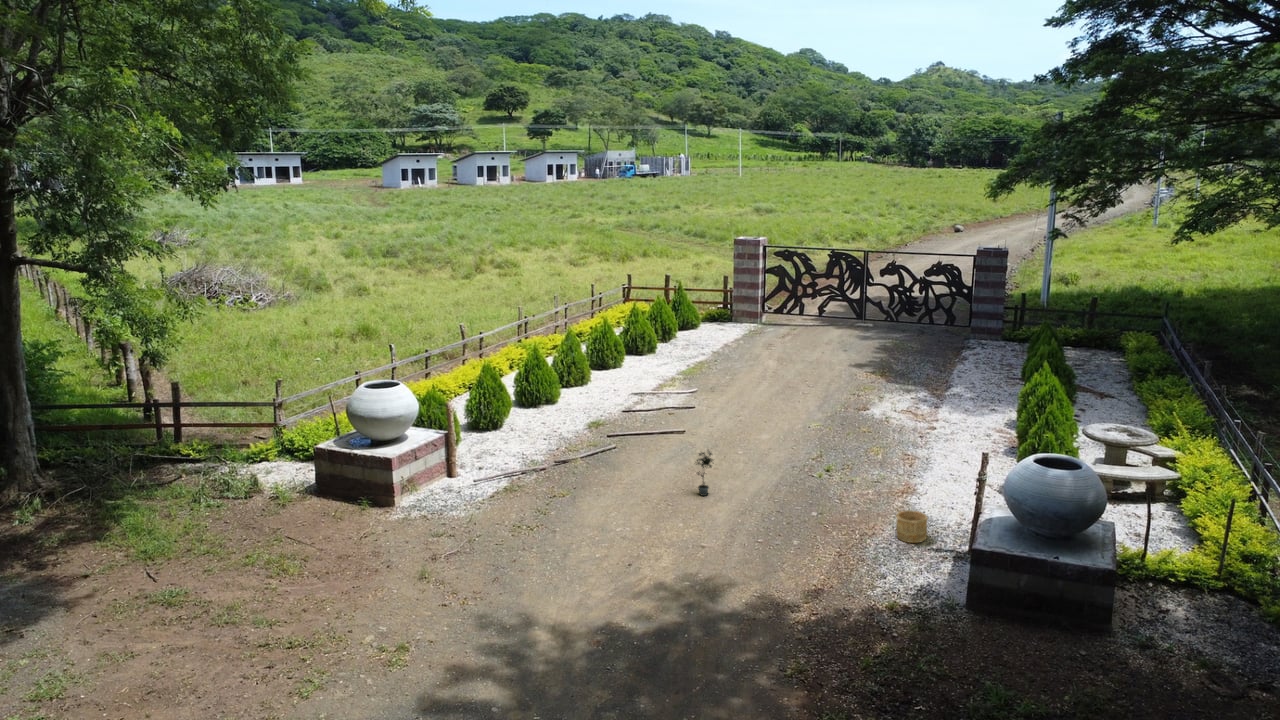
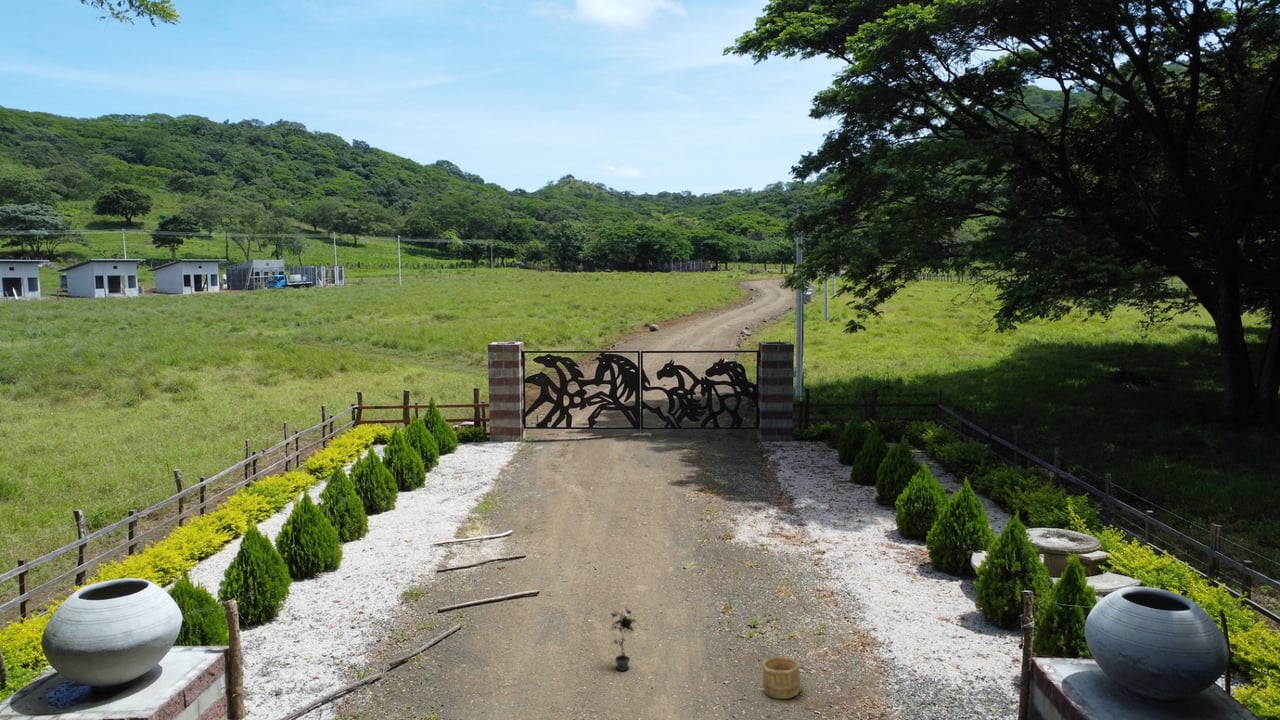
wooden bucket: present [896,510,928,543] -> present [762,656,800,699]

